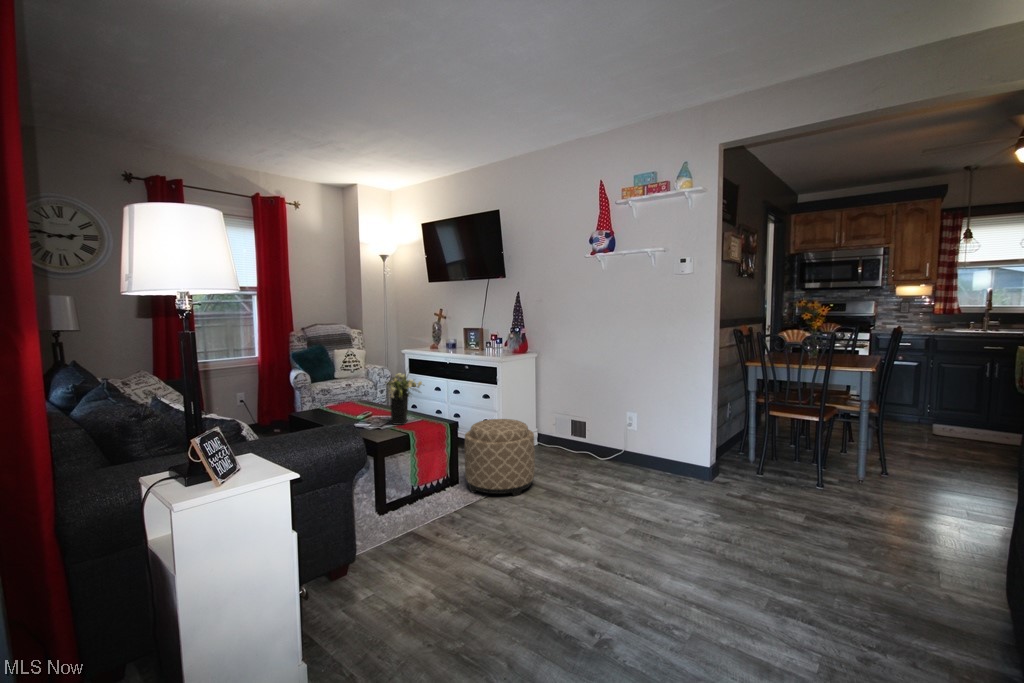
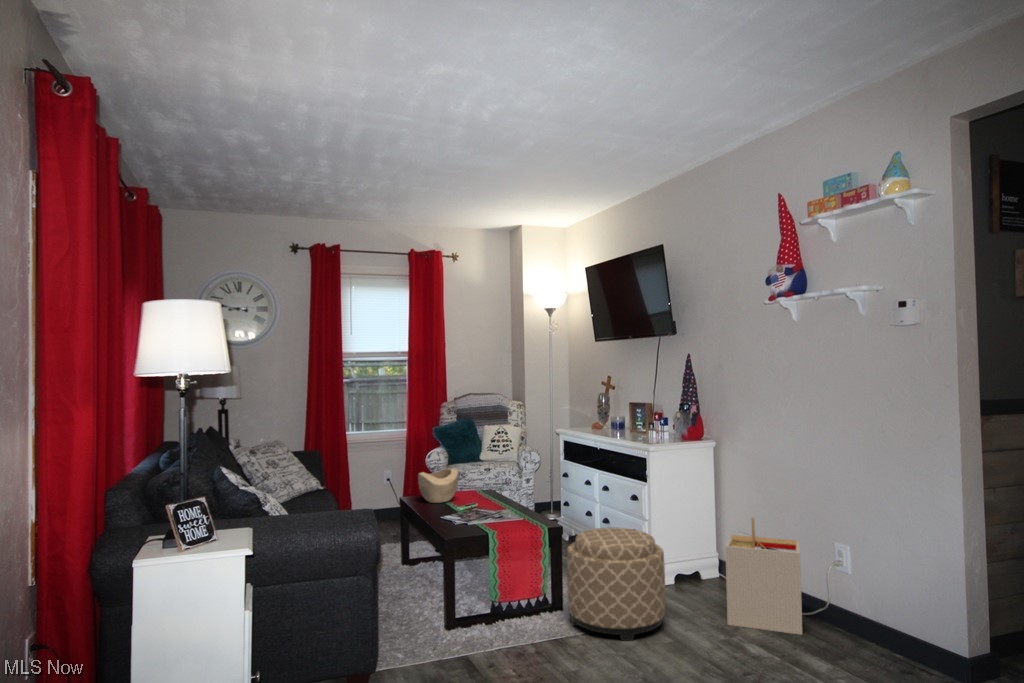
flower arrangement: present [388,373,422,425] -> none [469,452,523,521]
decorative bowl: none [313,387,349,417] -> present [418,469,458,503]
storage bin: none [565,402,614,474] -> present [725,518,802,635]

